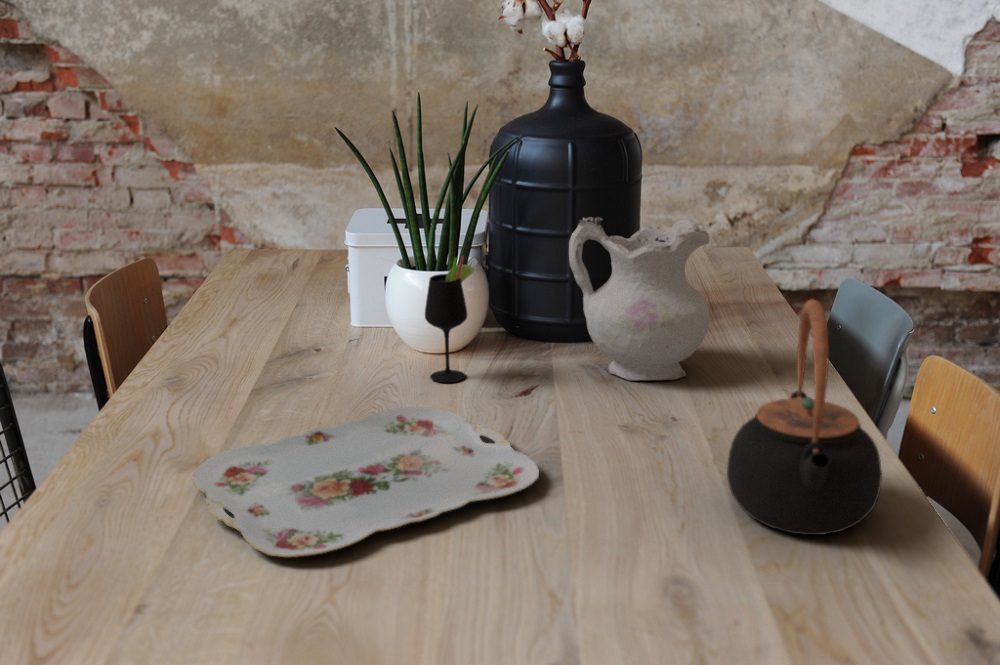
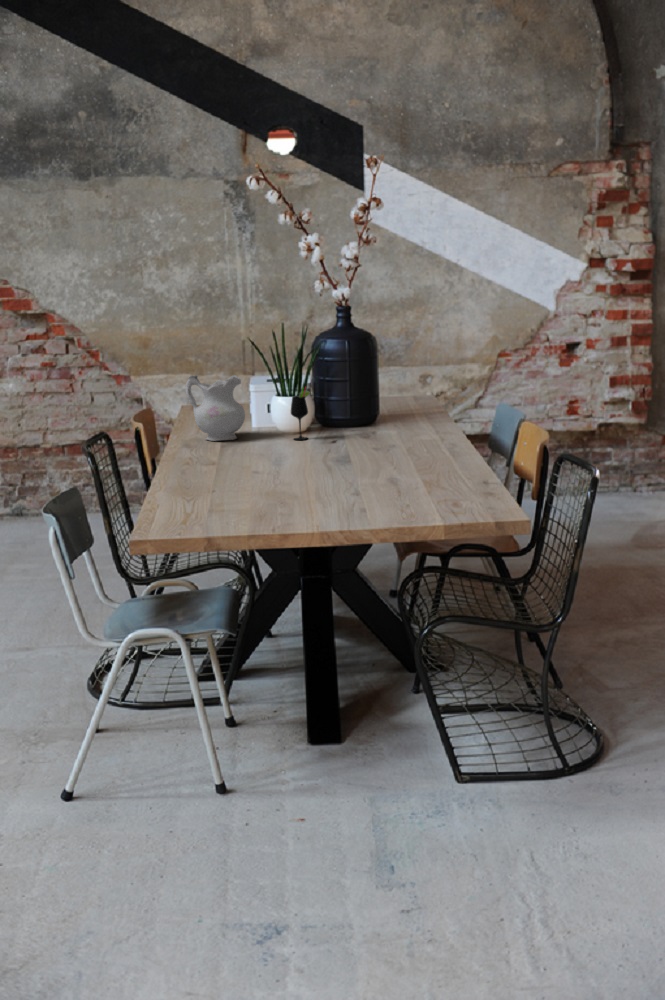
ceramic pitcher: present [569,217,710,380] -> present [186,375,245,441]
teapot: present [727,300,882,535] -> none [409,383,461,462]
serving tray: present [192,407,539,557] -> none [216,444,343,473]

